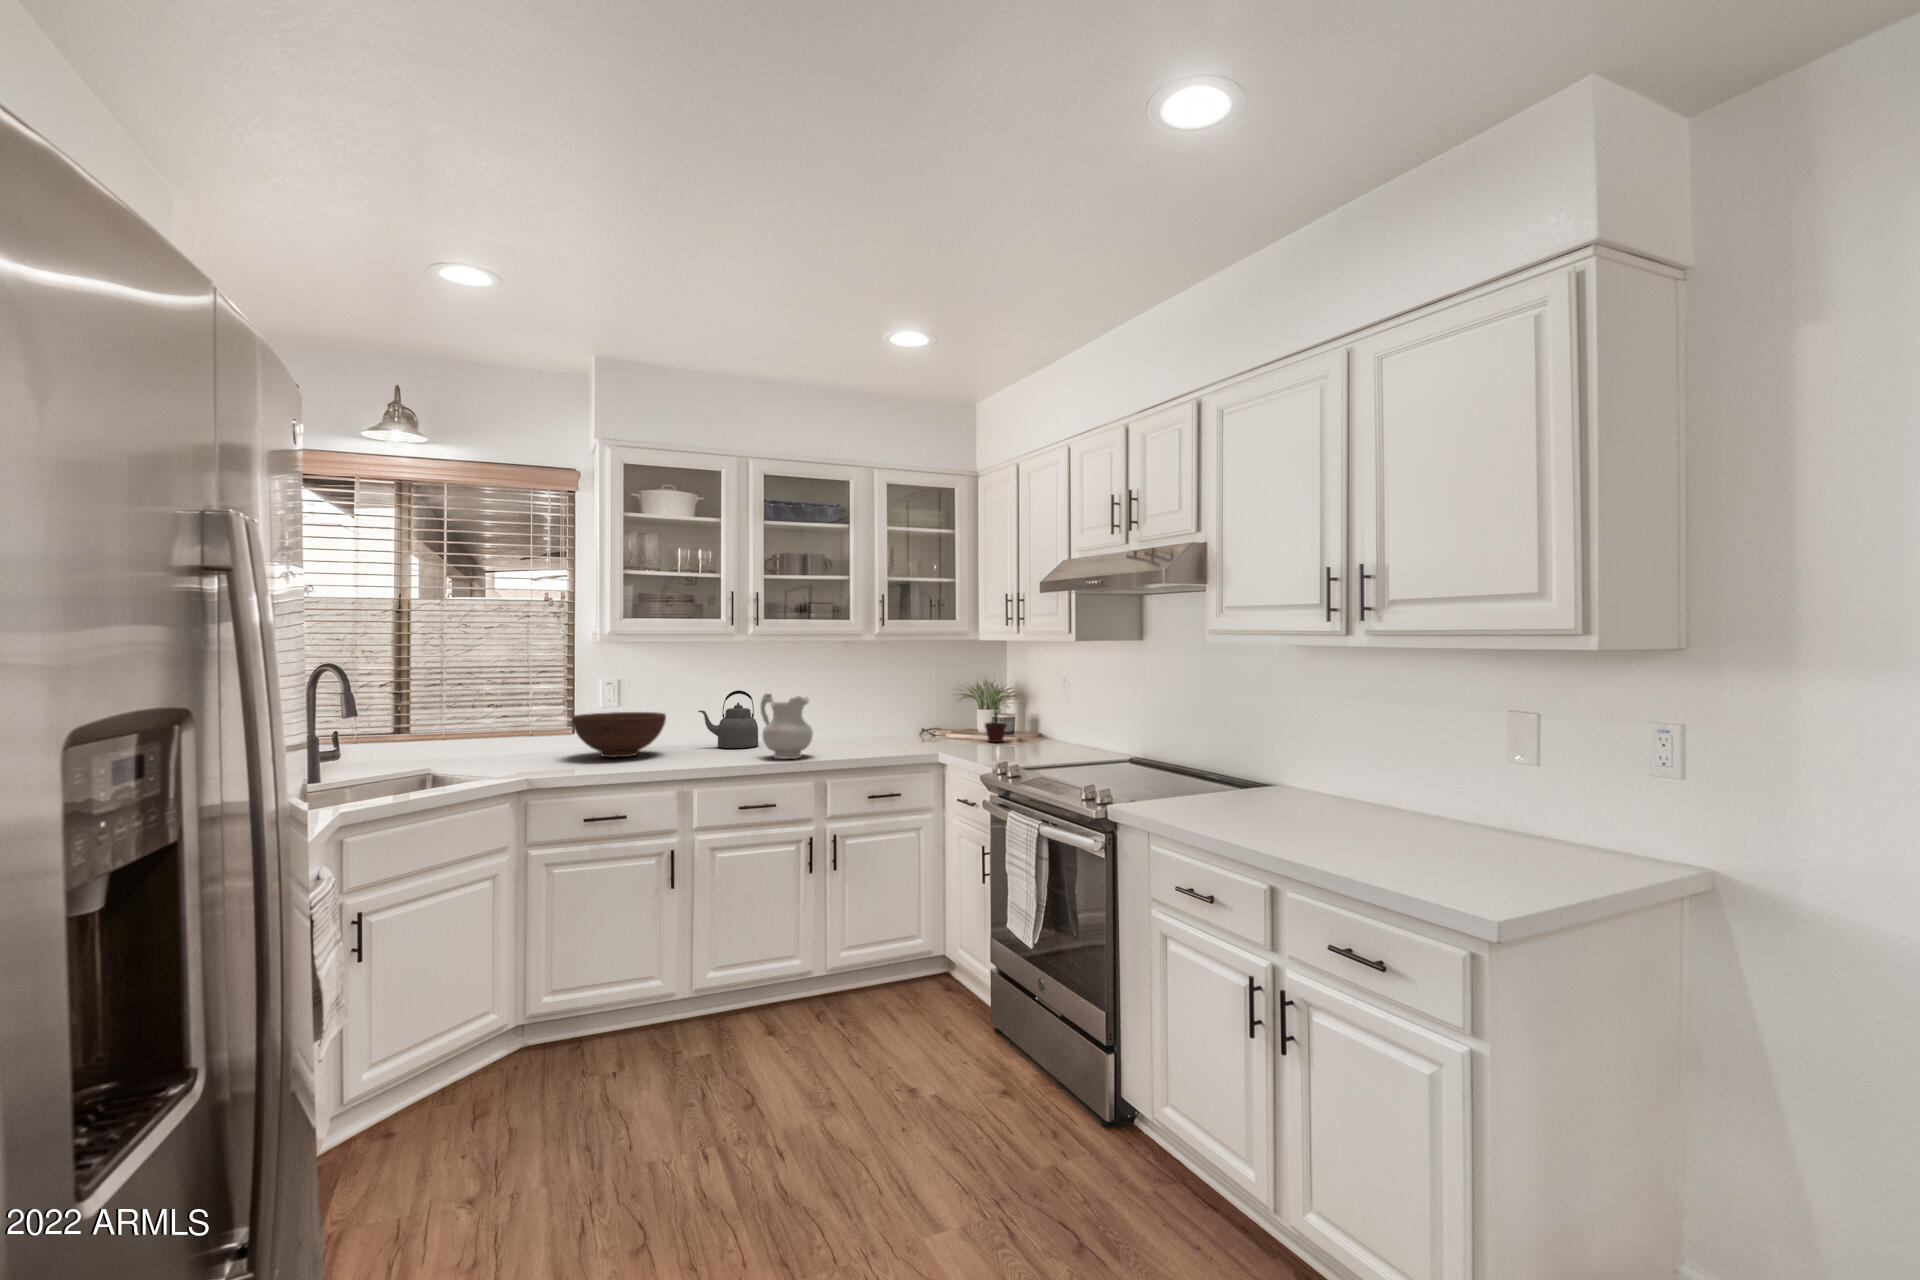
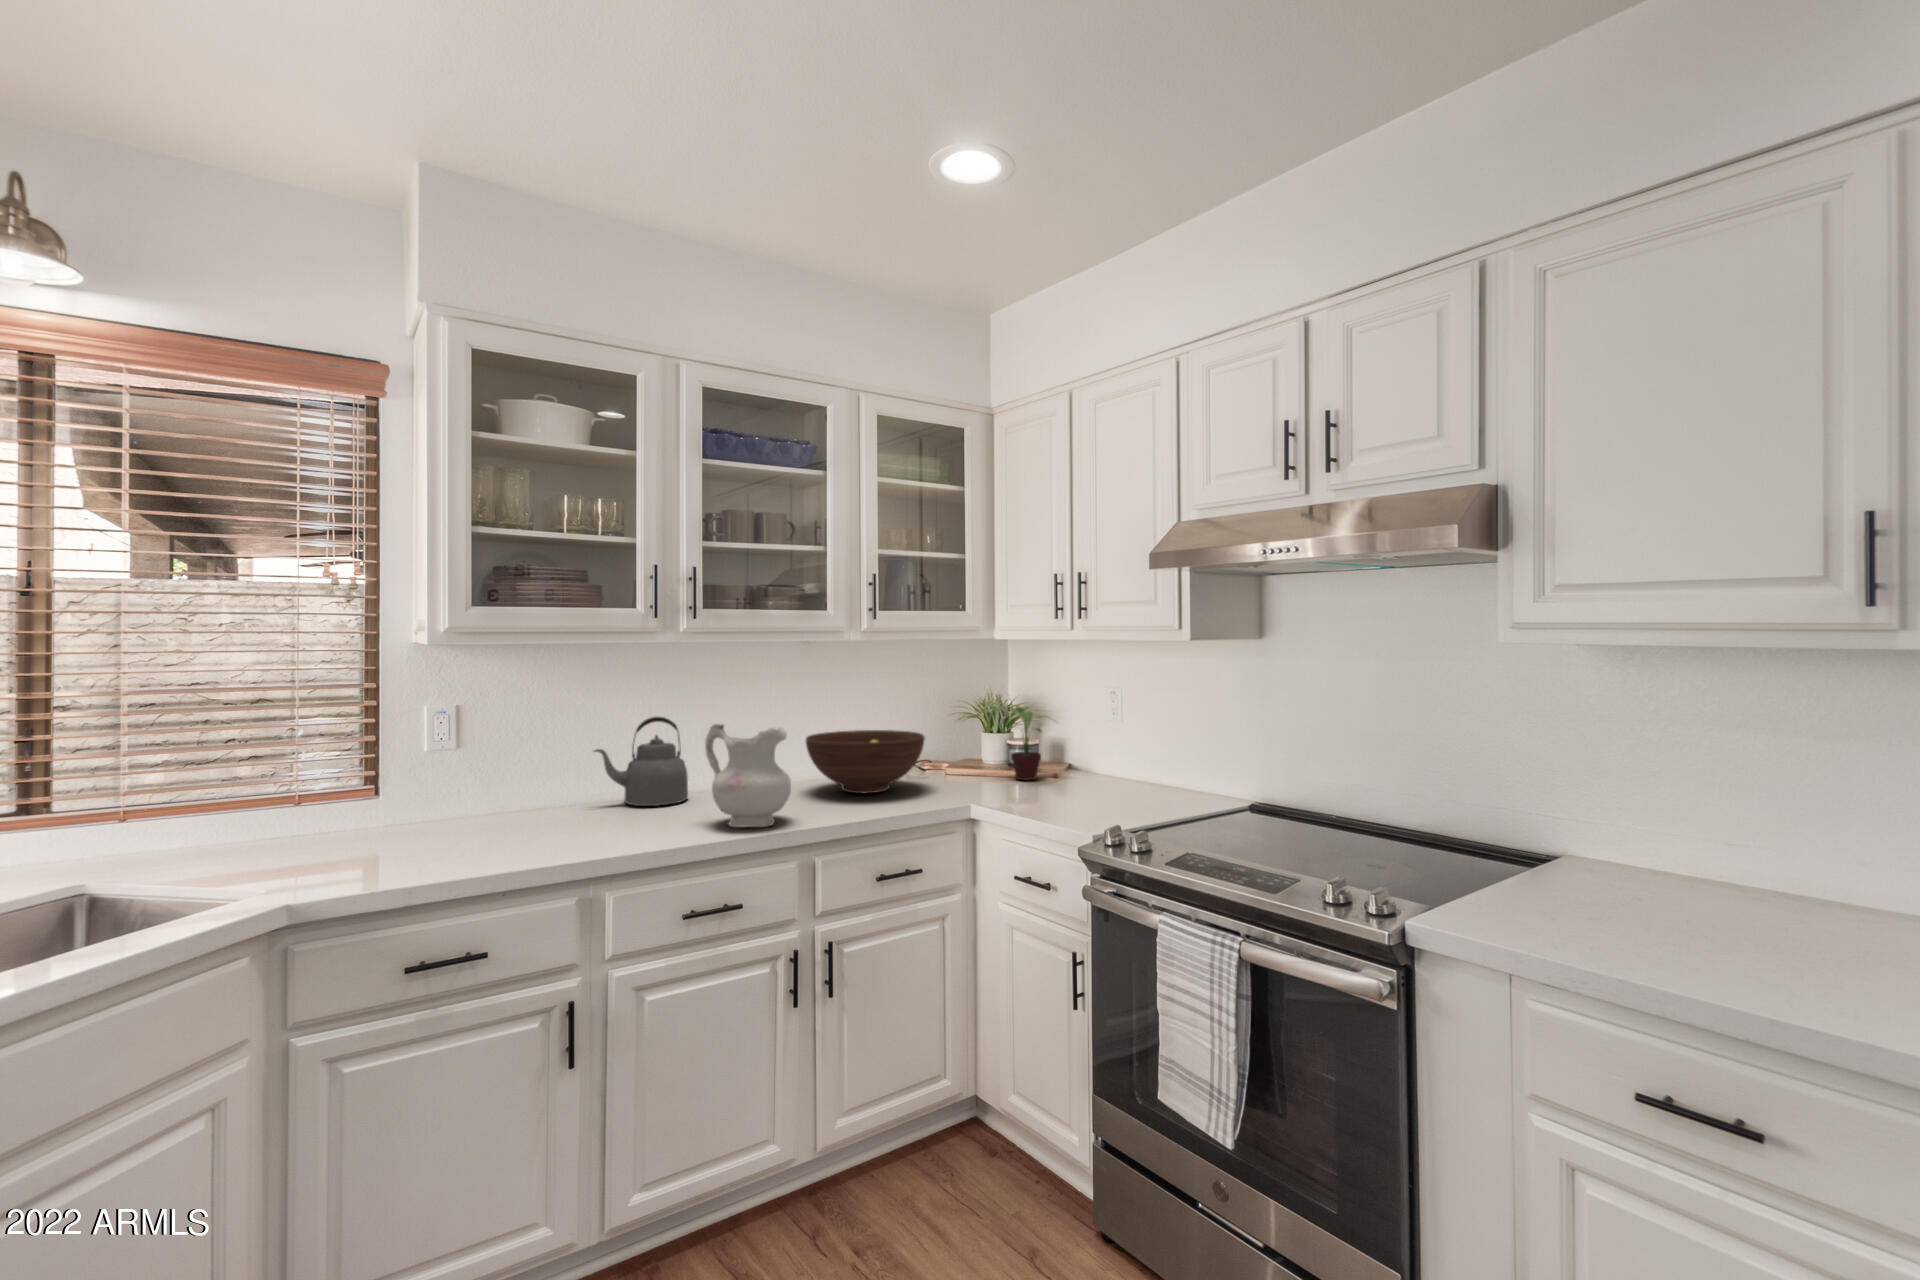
fruit bowl: present [572,712,666,757] -> present [806,730,925,793]

